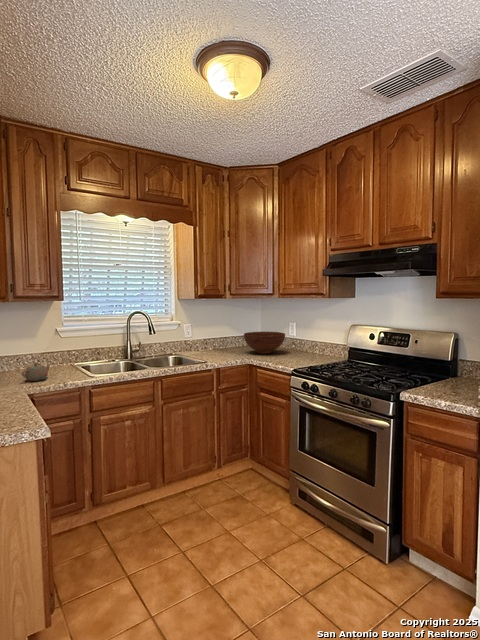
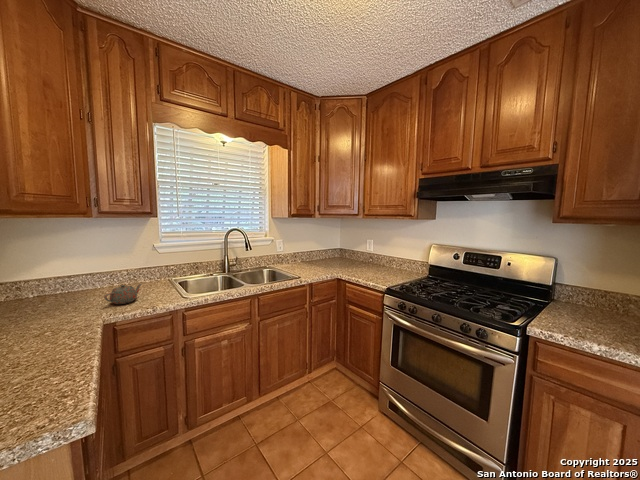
fruit bowl: present [244,332,285,354] -> none [331,247,367,267]

